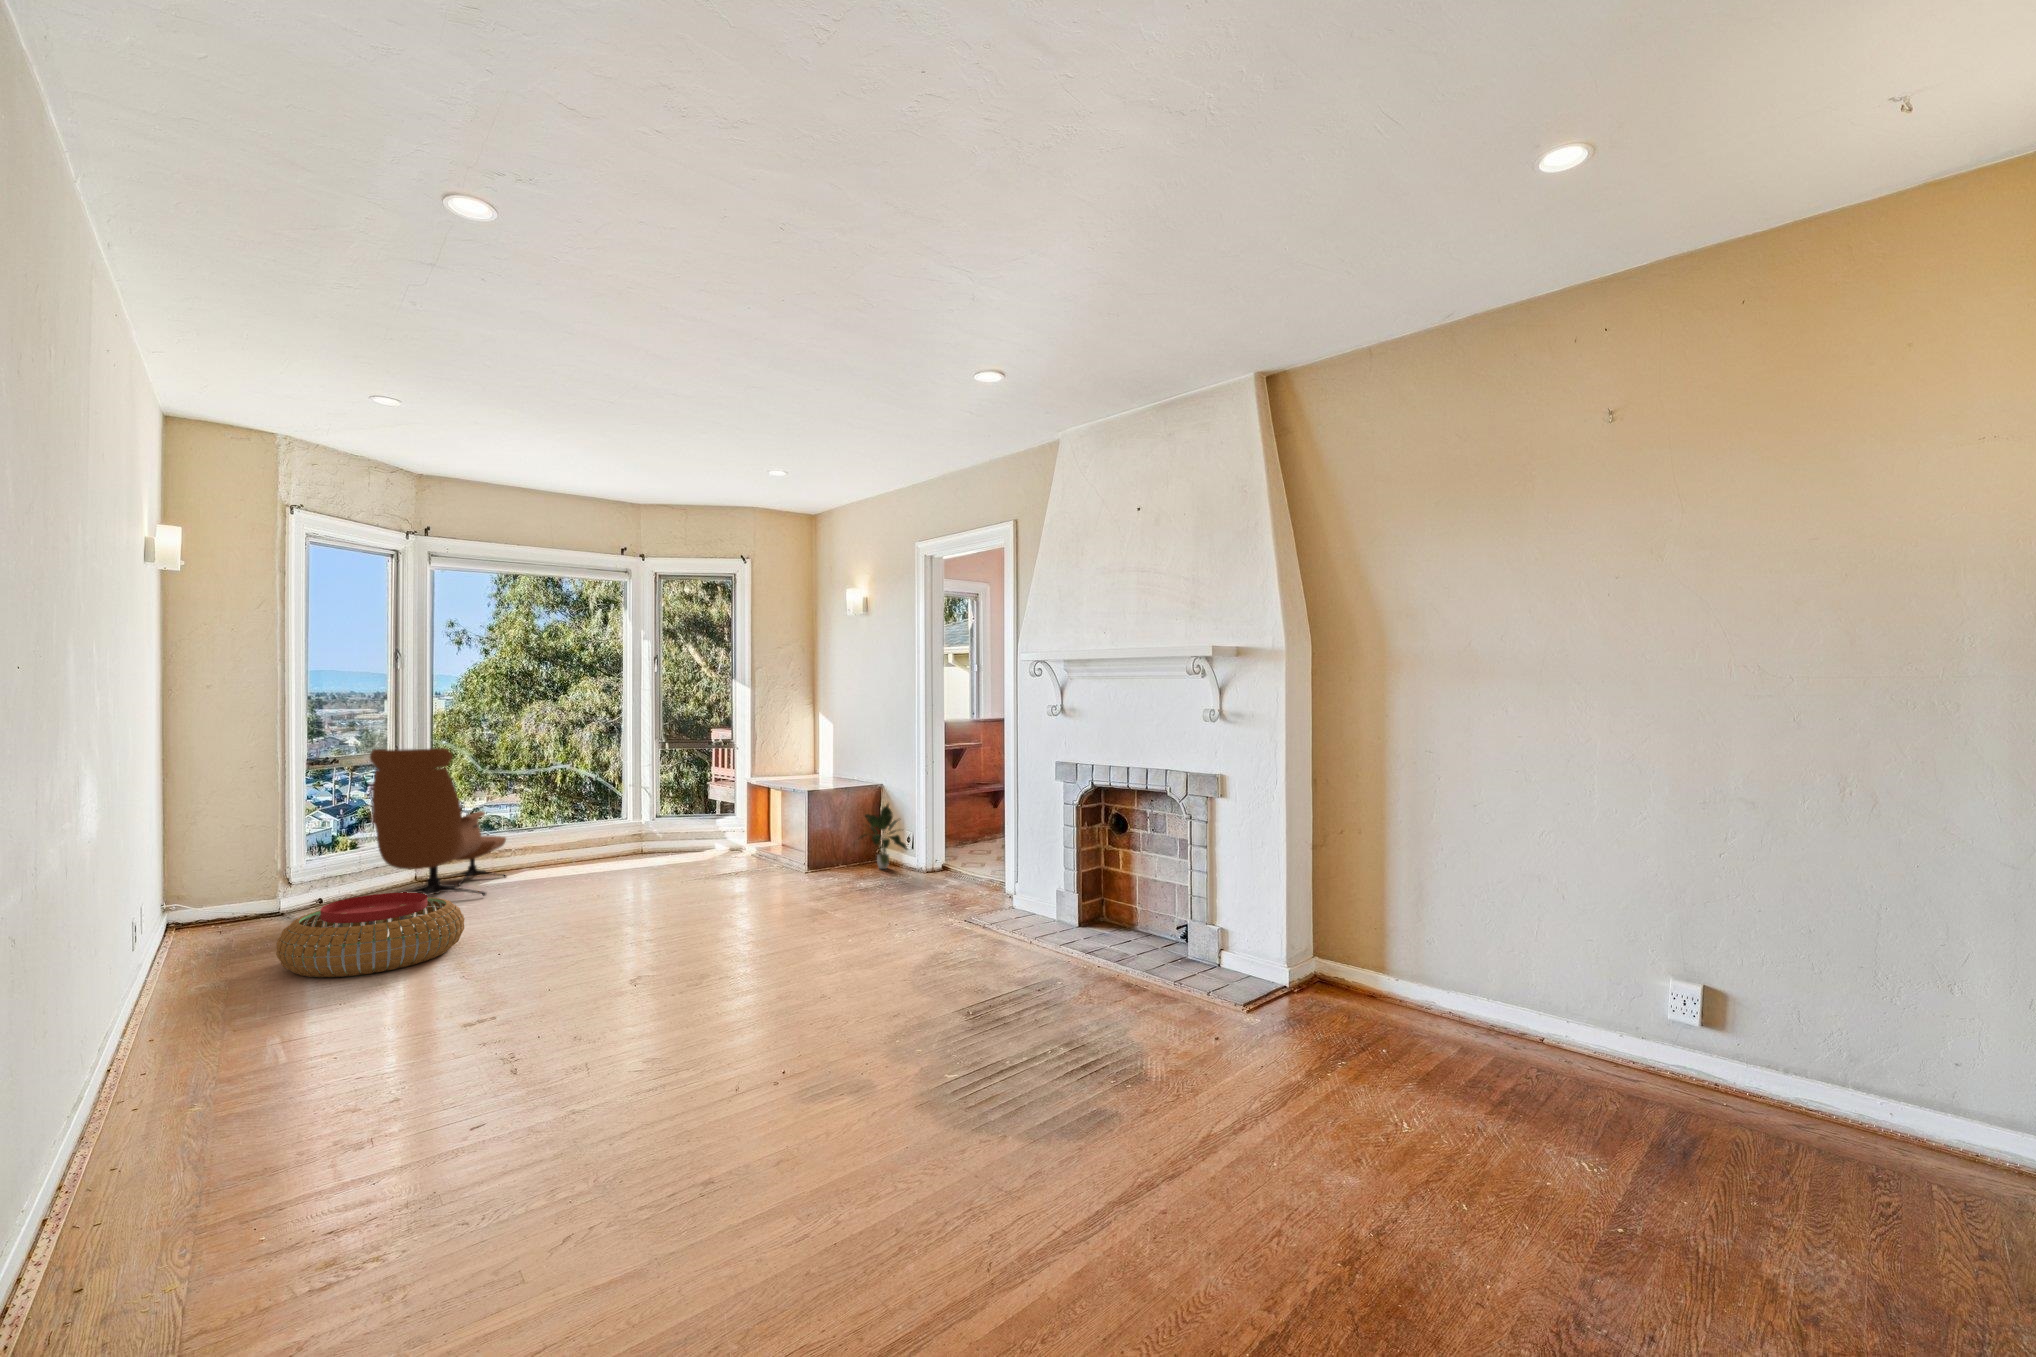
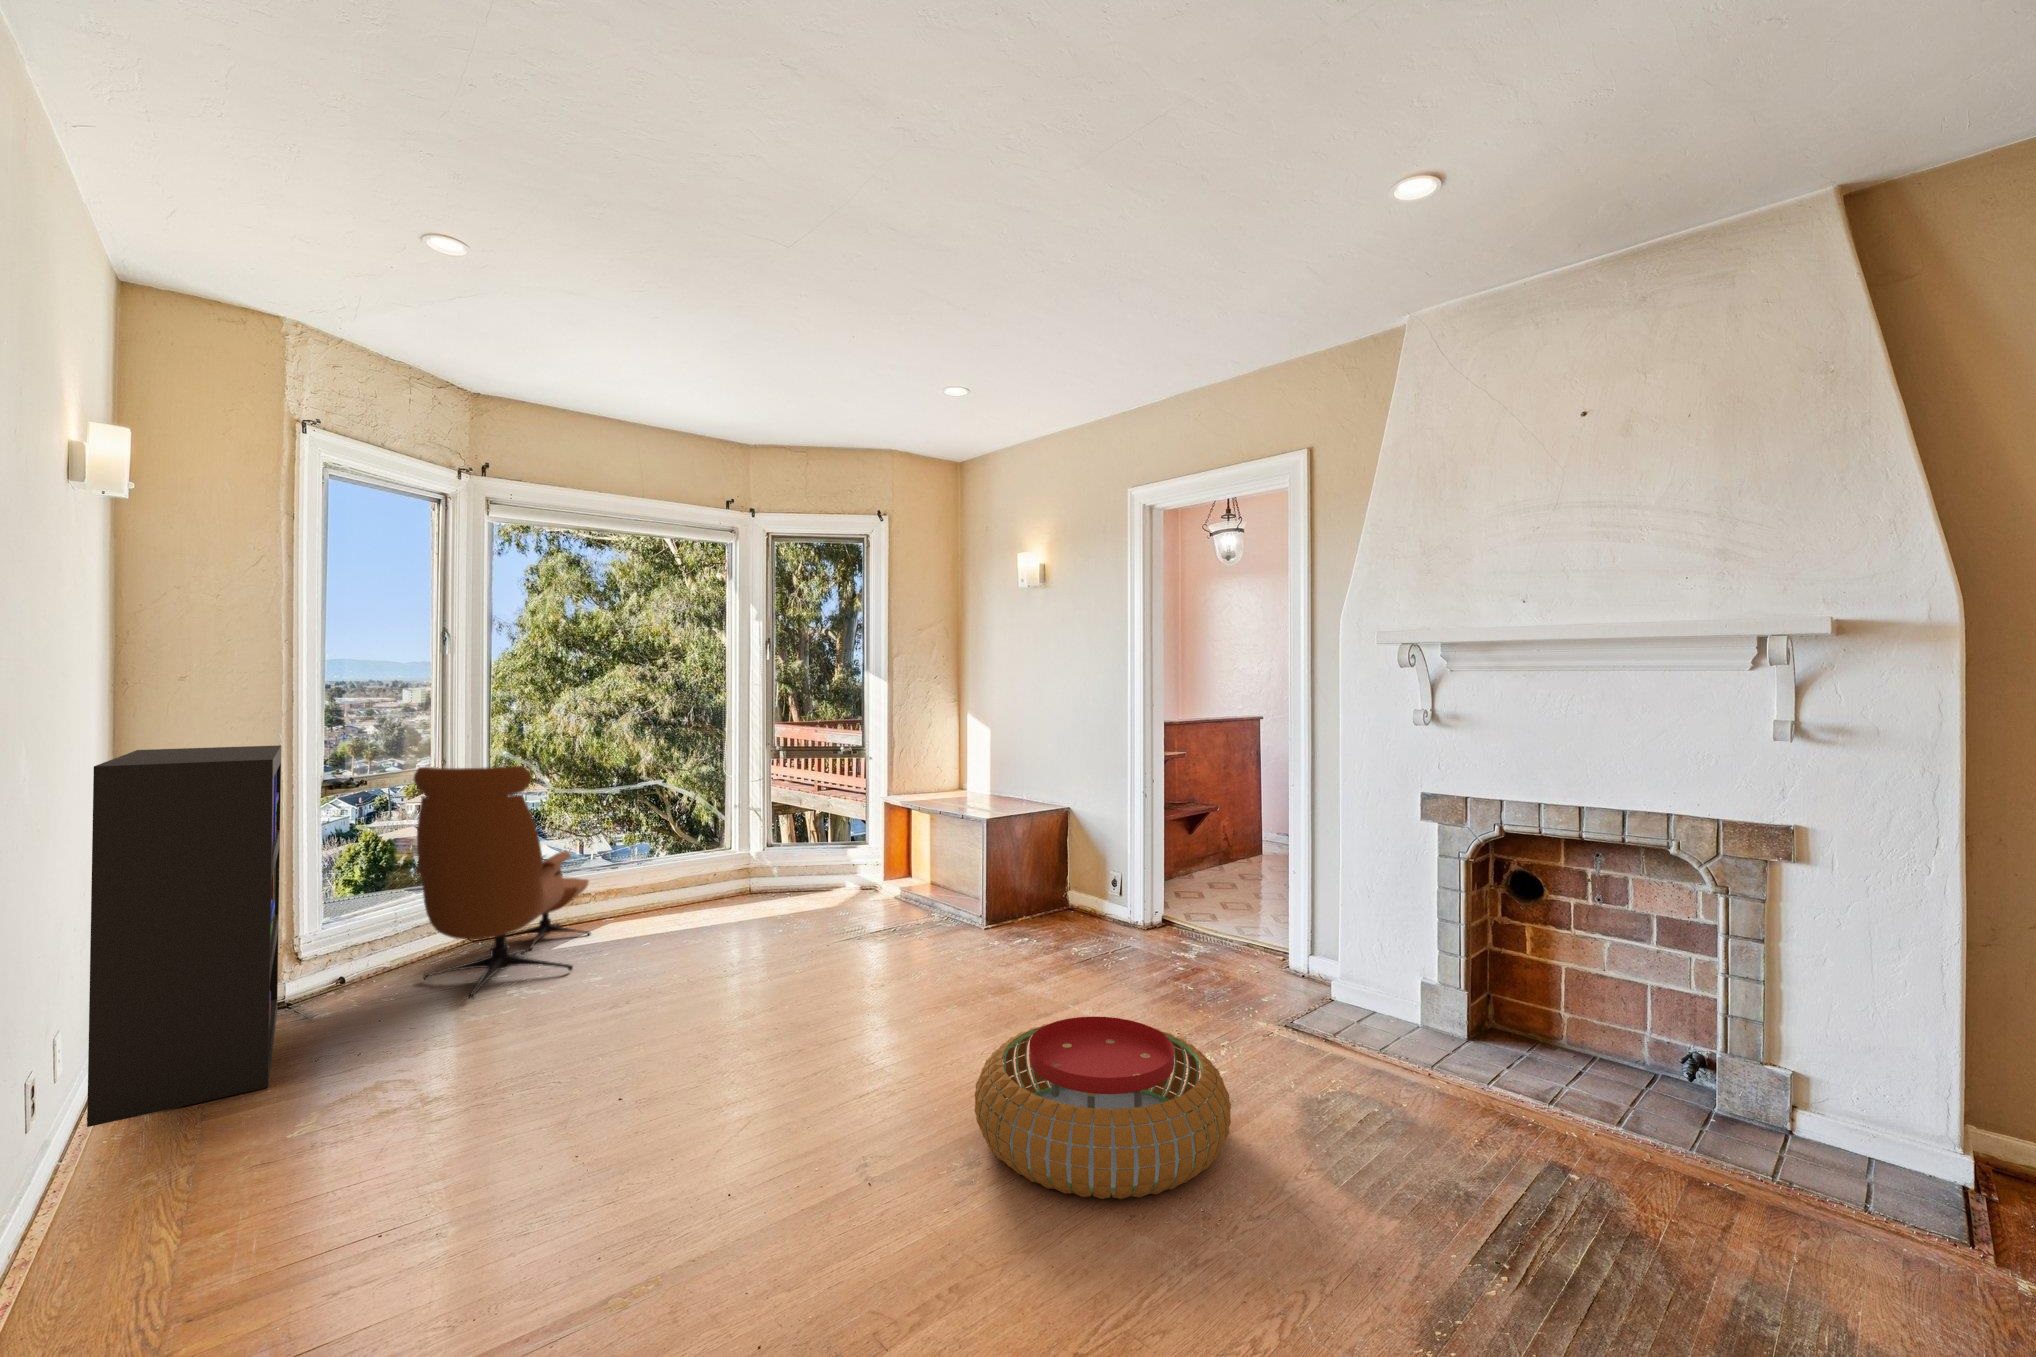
bookshelf: none [161,734,278,966] -> present [87,745,281,1127]
potted plant: present [860,804,907,869] -> none [1051,834,1118,923]
pouf: present [276,892,464,977] -> present [975,1017,1231,1199]

